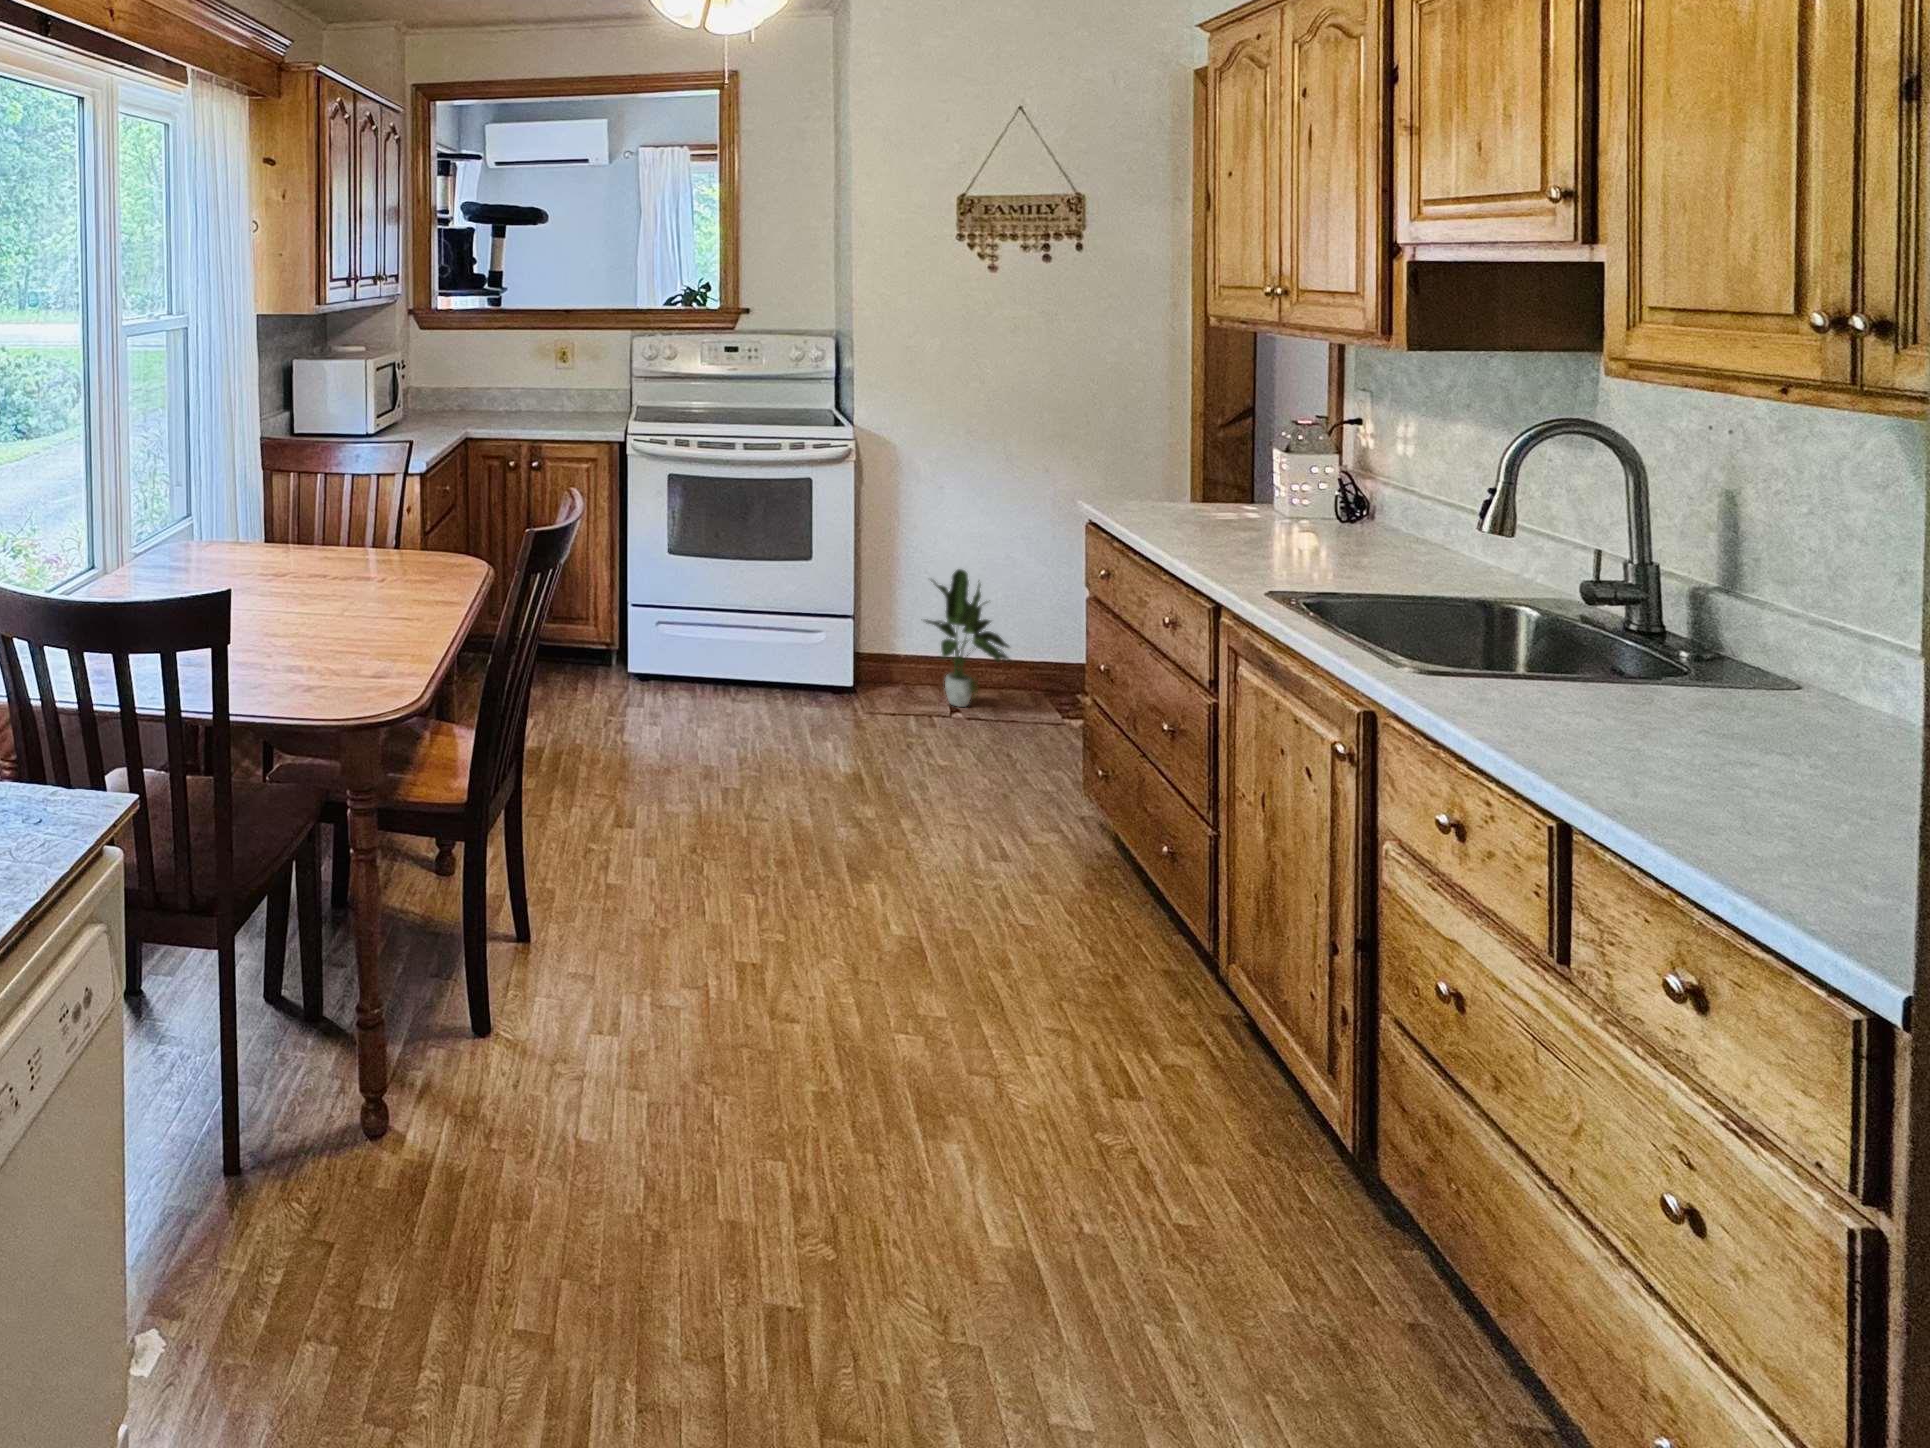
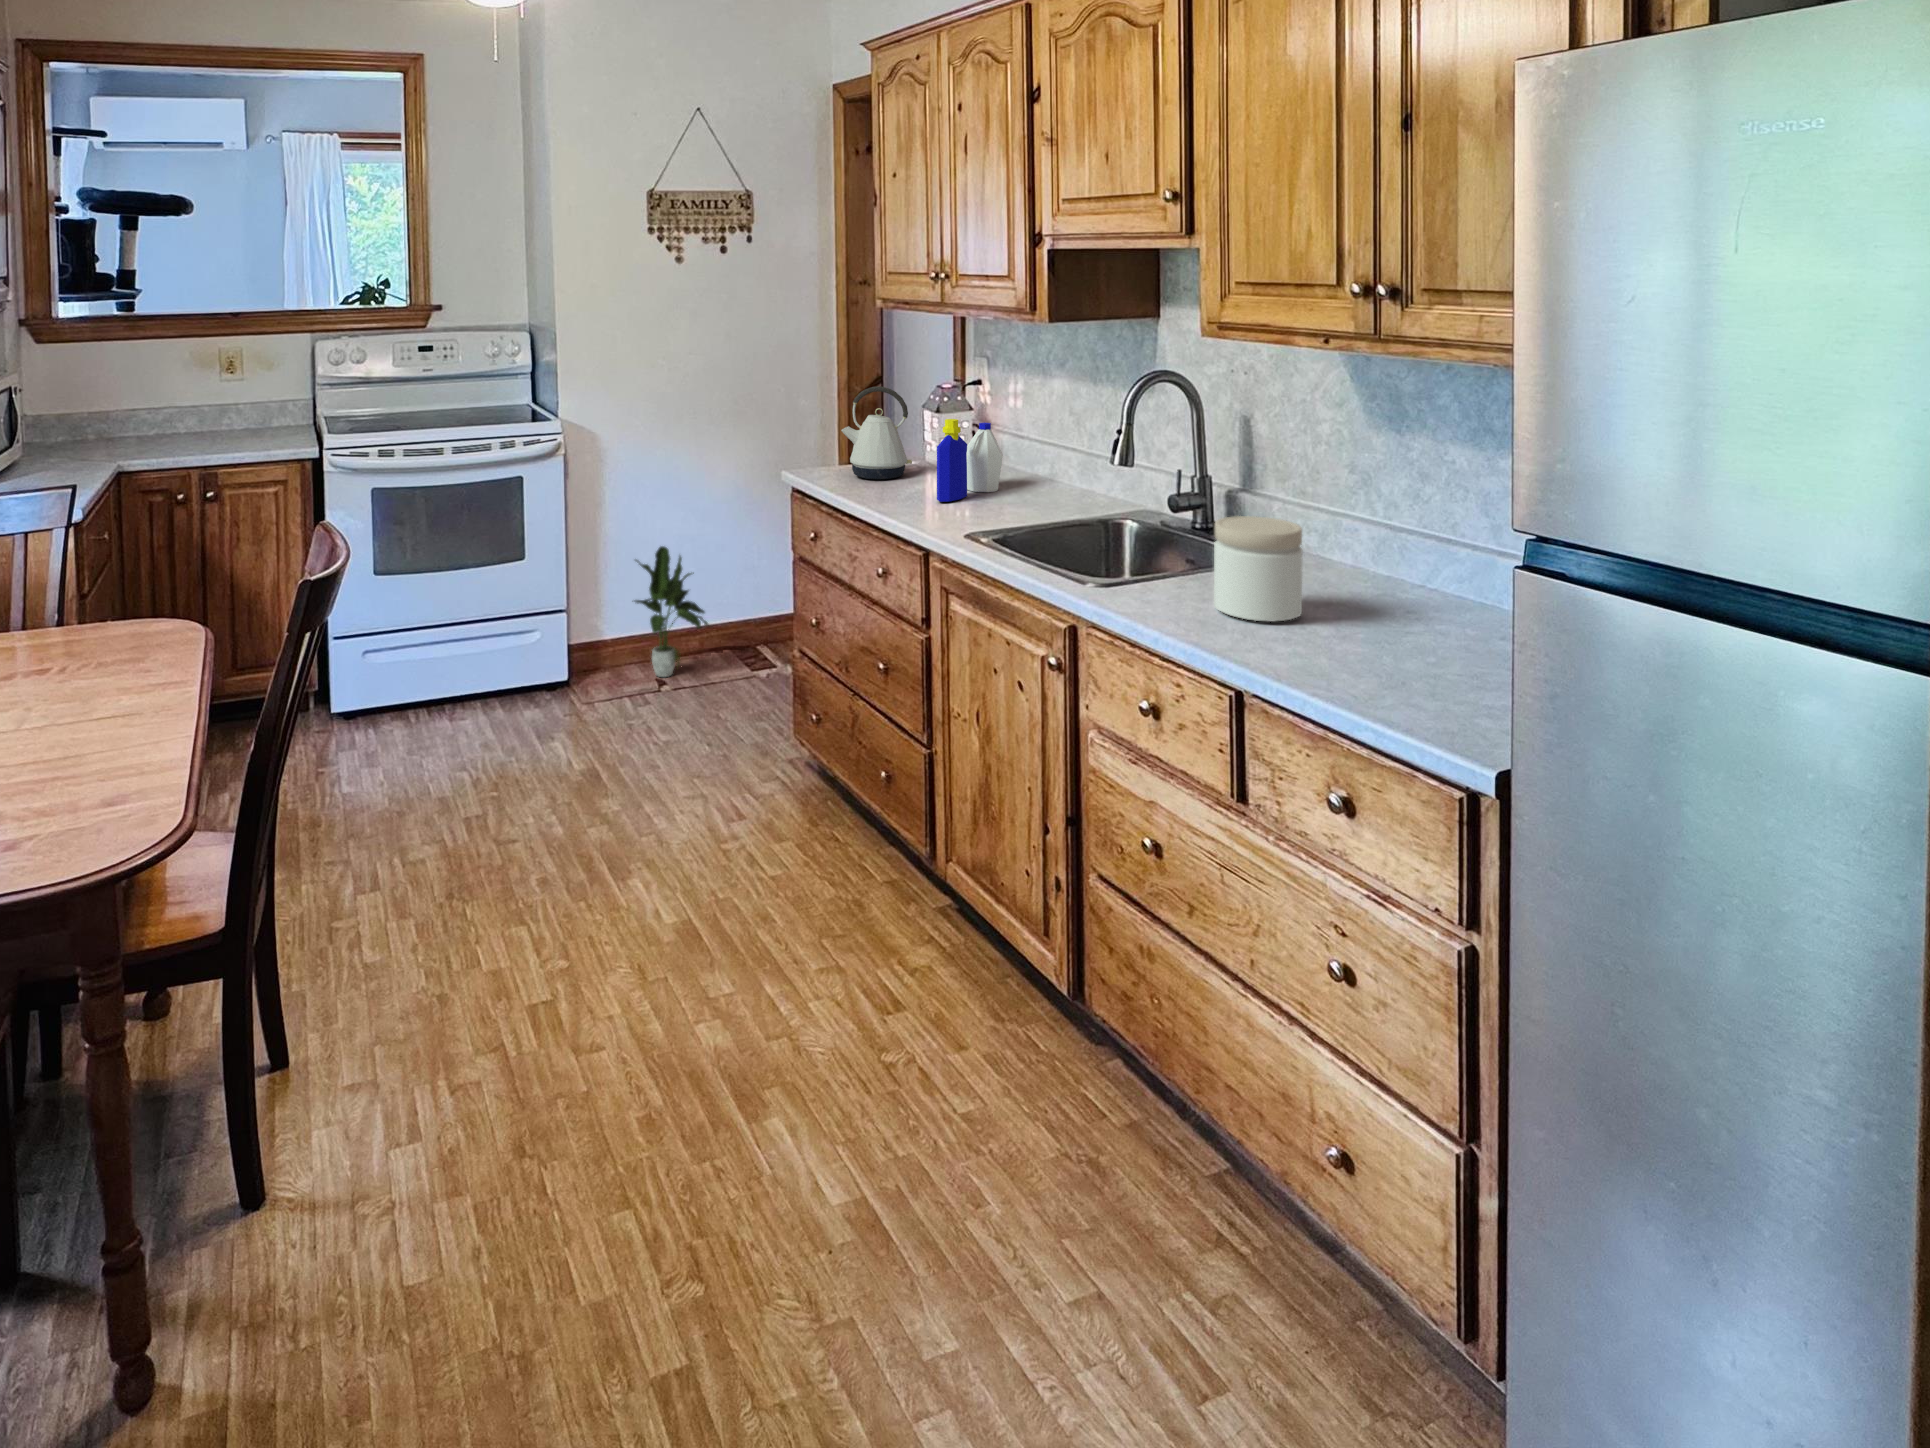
kettle: none [1147,416,1243,523] -> present [841,386,912,479]
bottle: none [1255,459,1364,556] -> present [937,419,1003,502]
jar: none [1574,612,1732,758] -> present [1214,516,1303,621]

